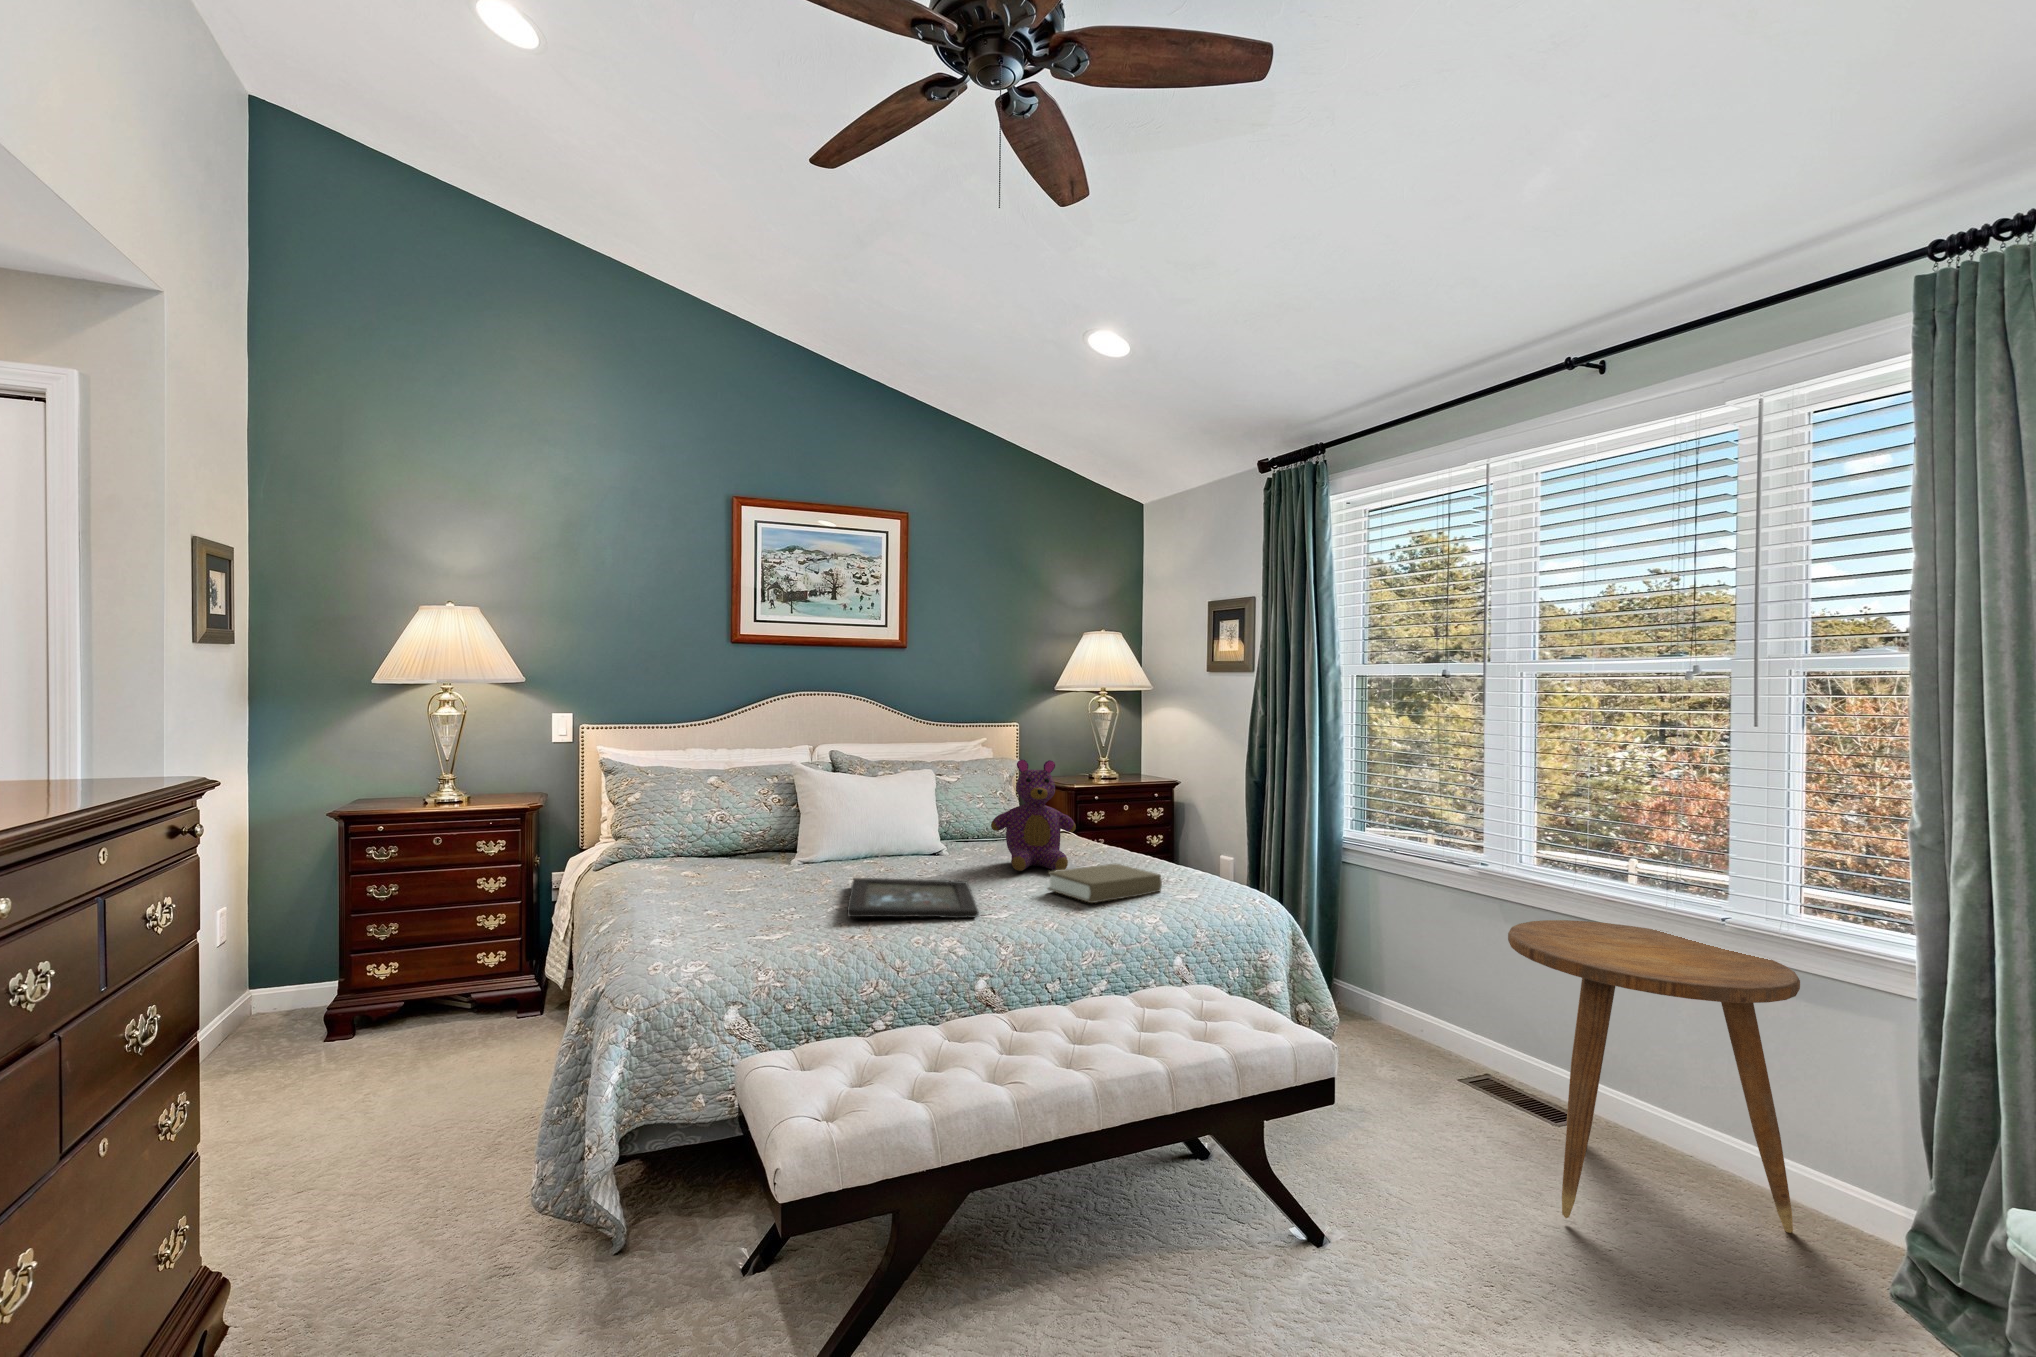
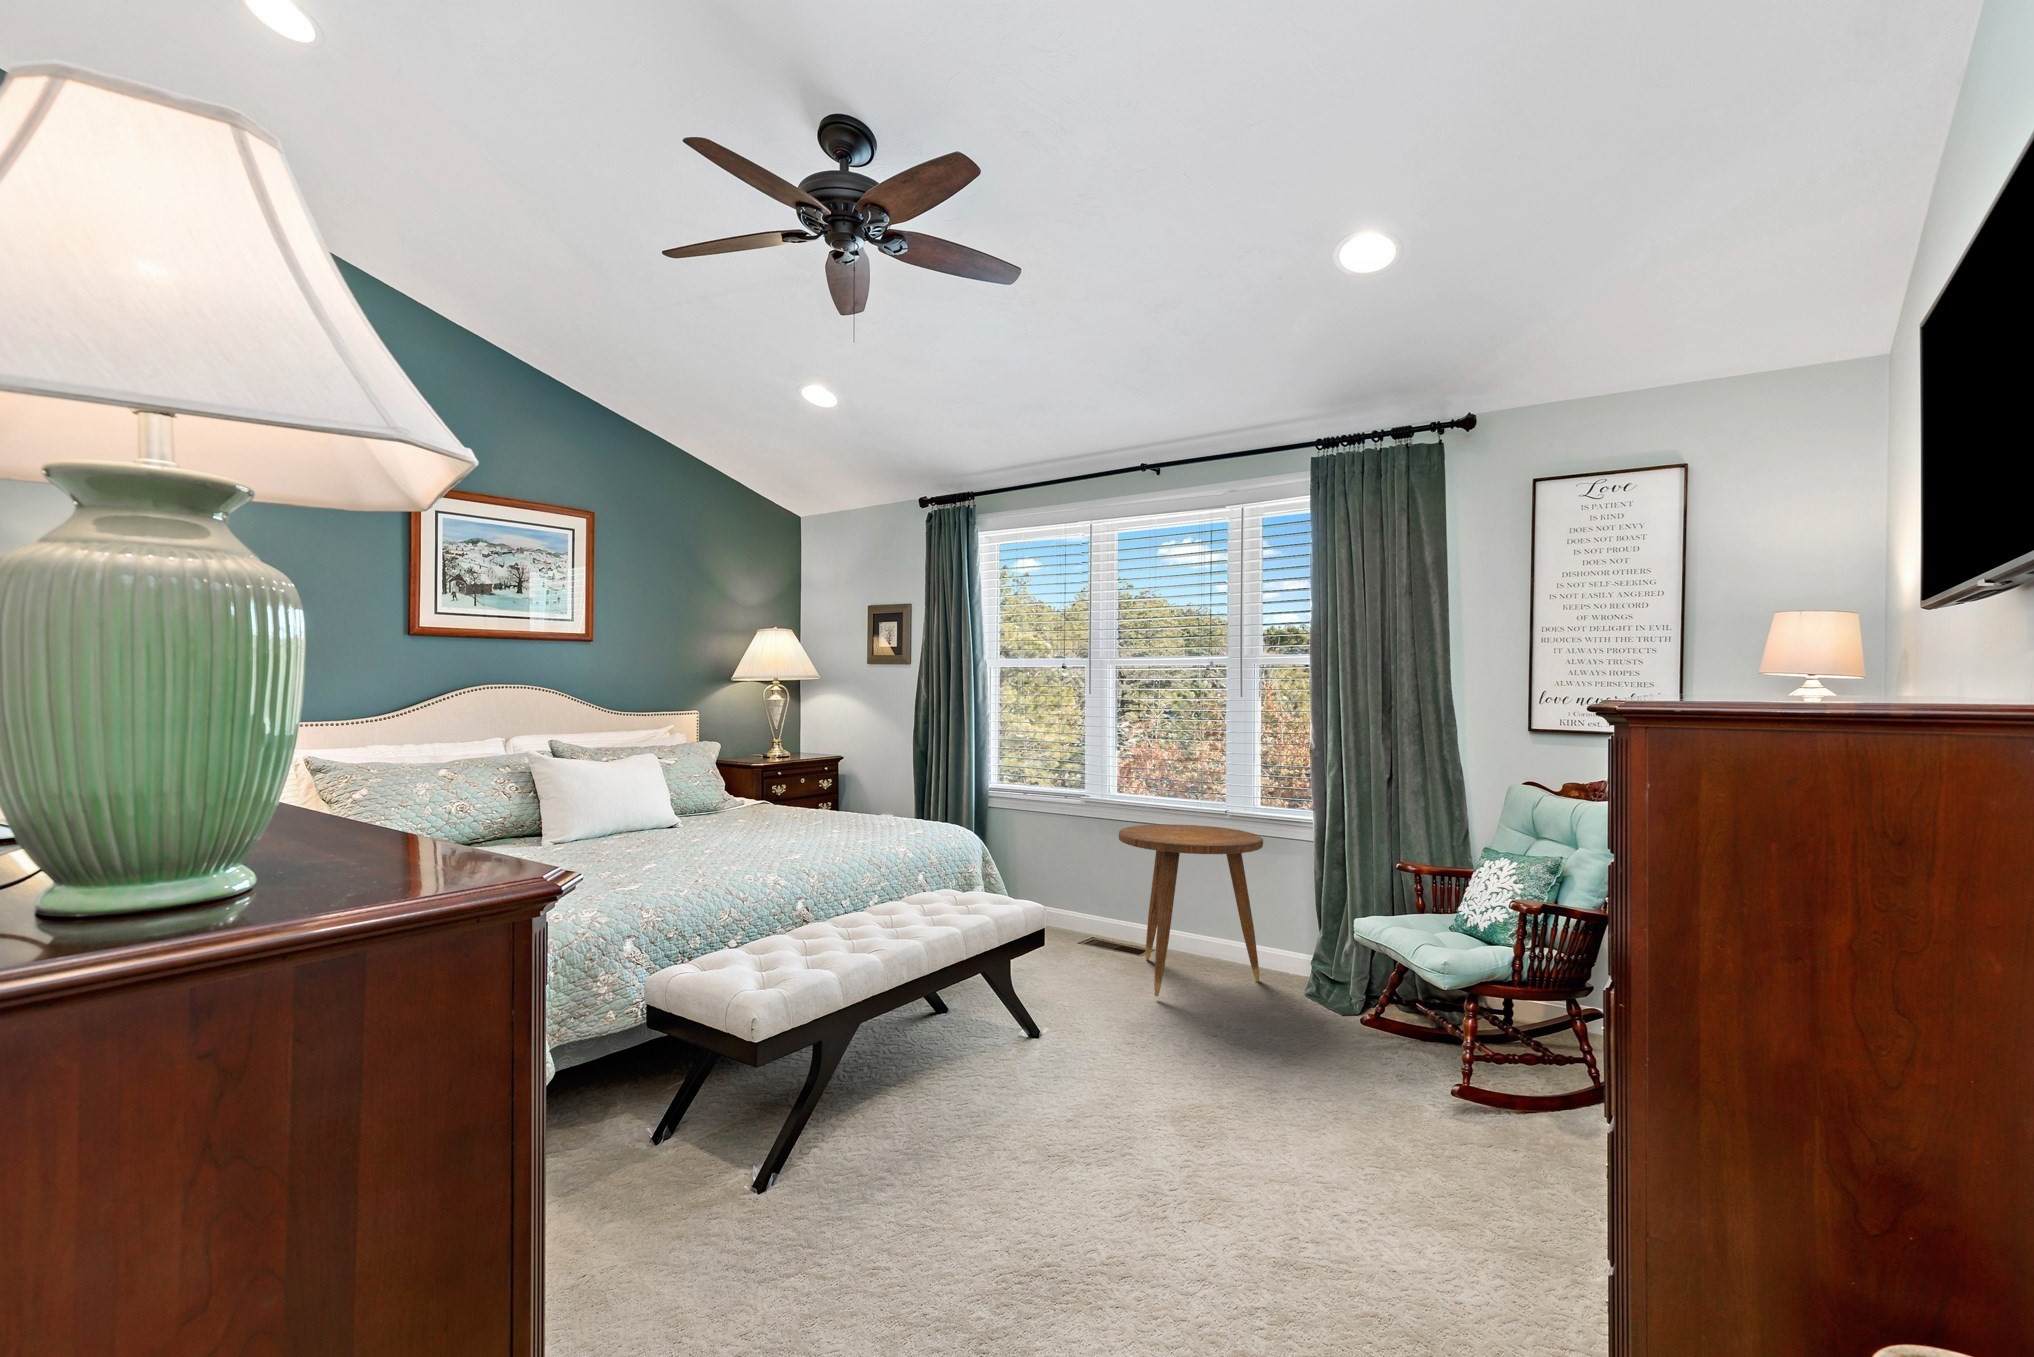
teddy bear: present [991,760,1076,871] -> none [743,739,814,829]
book: present [1048,863,1162,903] -> none [814,816,897,843]
tray: present [847,878,979,918] -> none [645,840,782,869]

